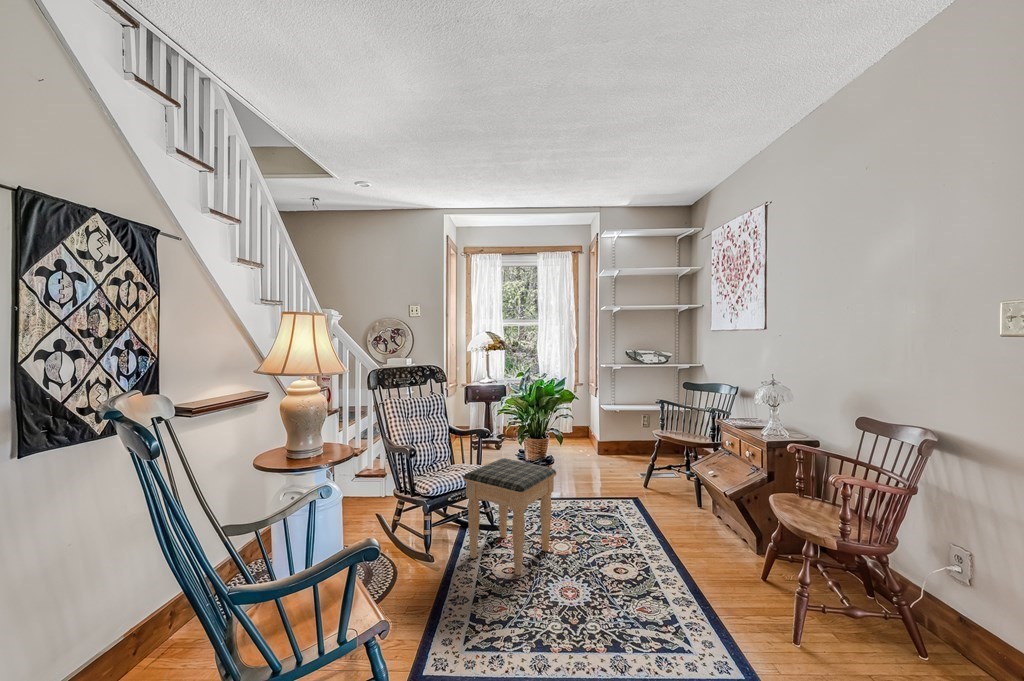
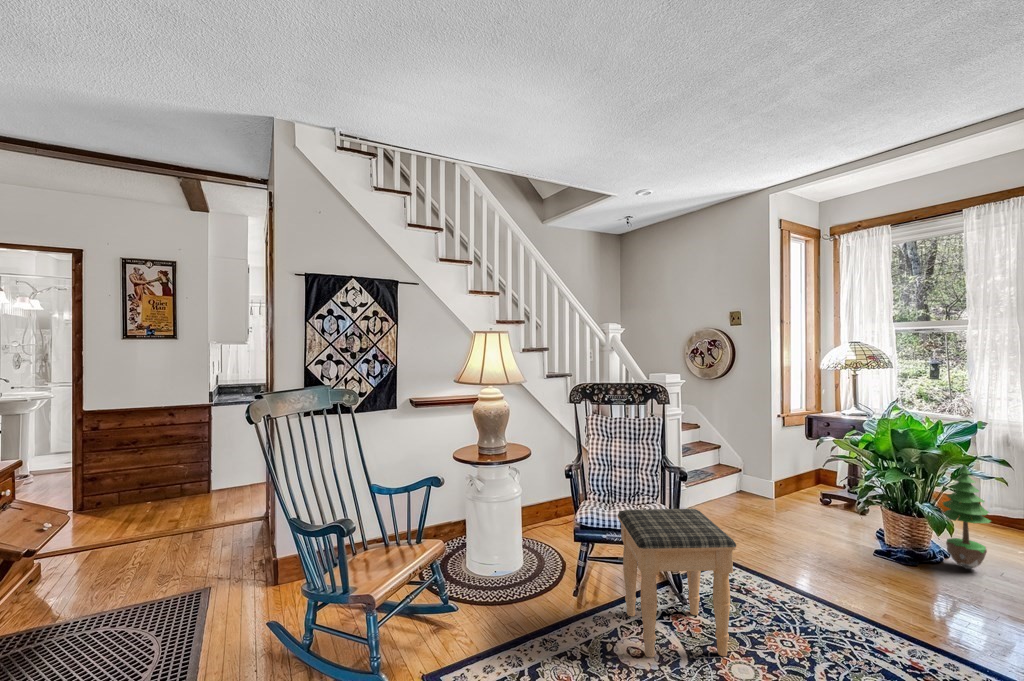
potted tree: none [555,402,576,461] -> present [942,464,991,569]

